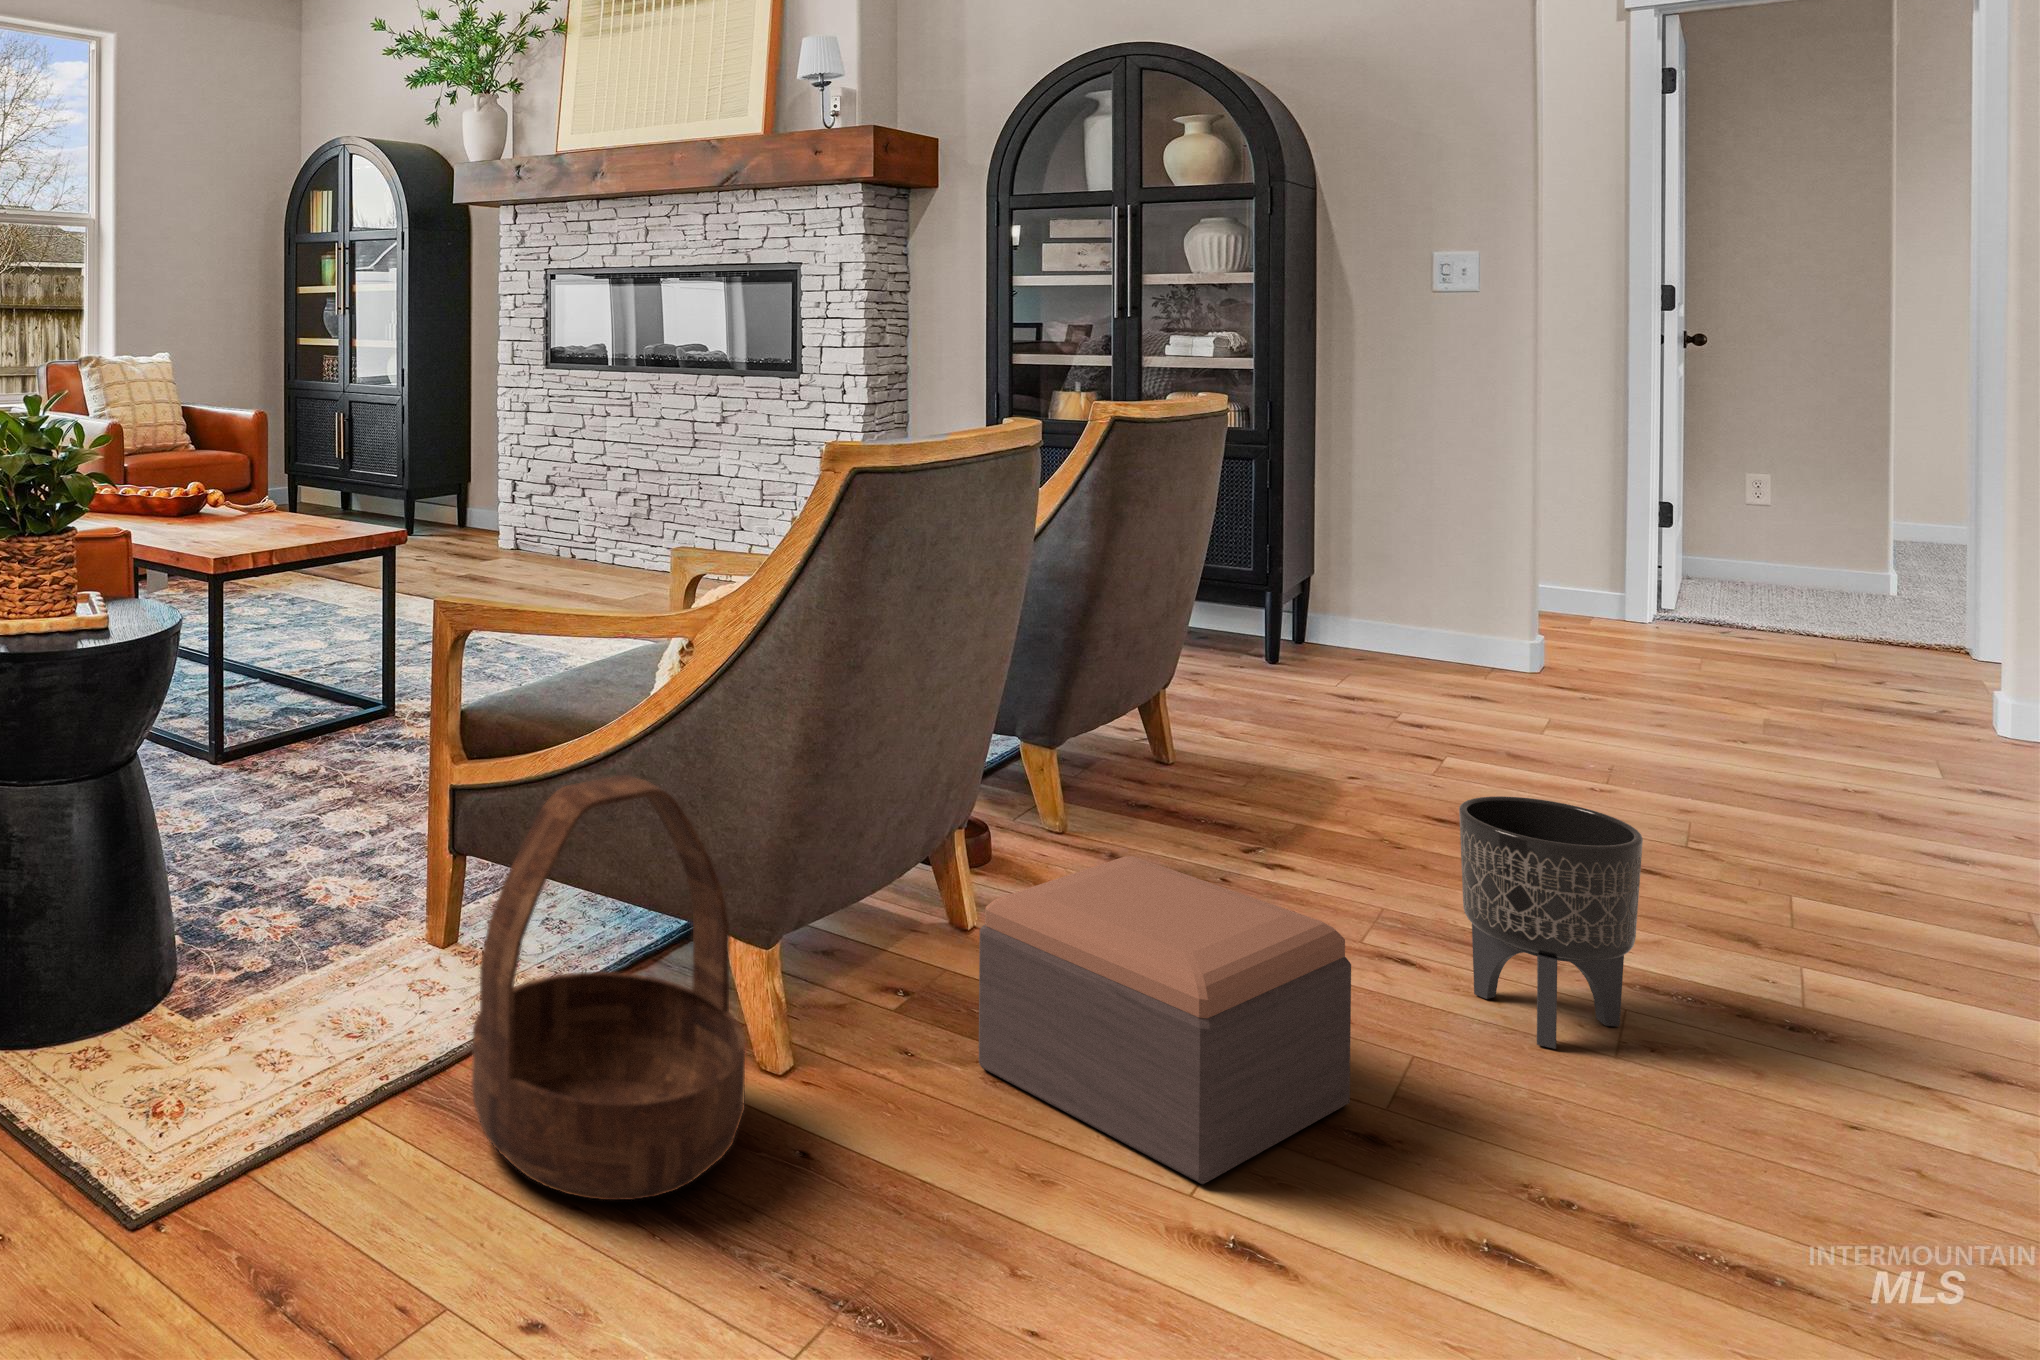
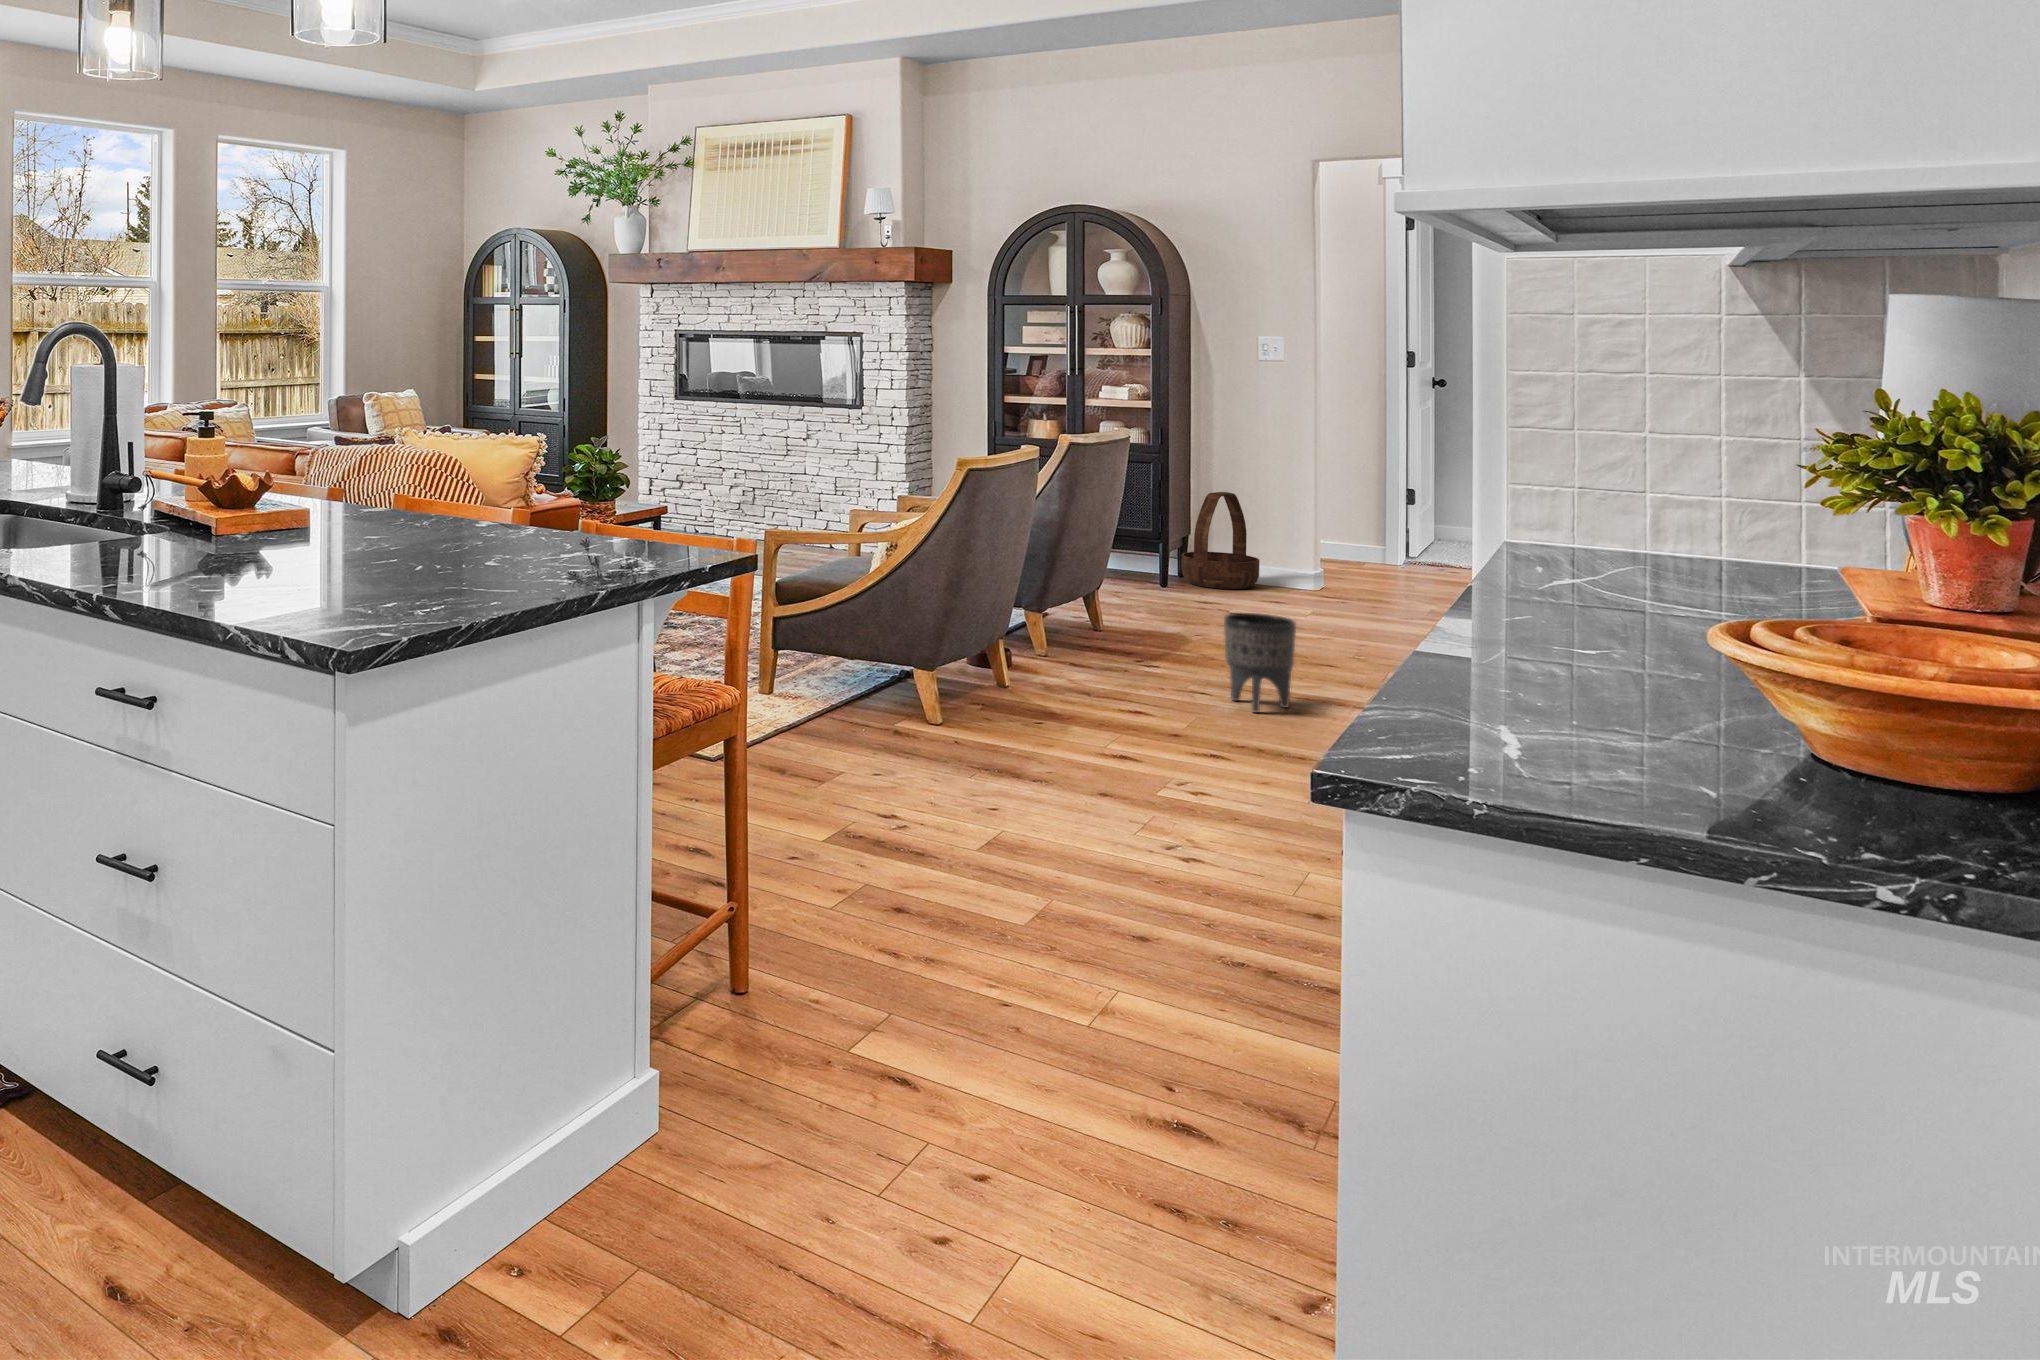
basket: present [472,775,745,1200] -> present [1181,492,1259,589]
footstool: present [979,856,1351,1184] -> none [1019,636,1171,742]

